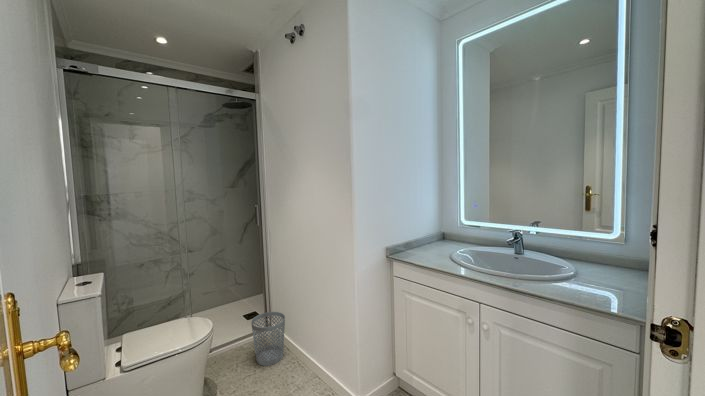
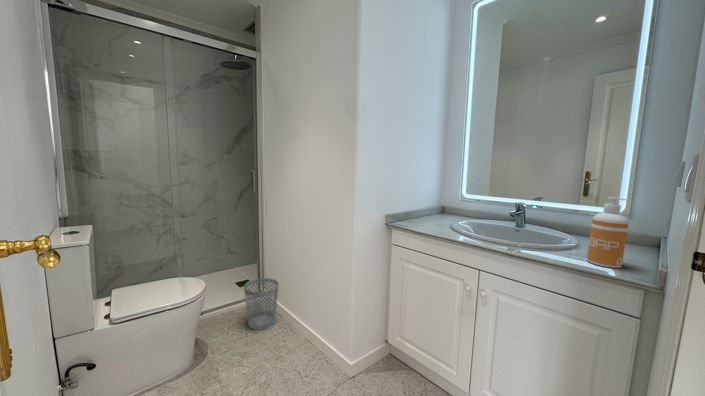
soap dispenser: none [584,230,621,301] -> present [587,197,630,268]

